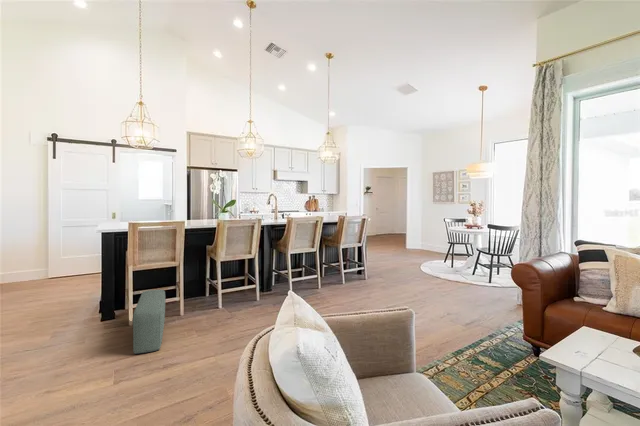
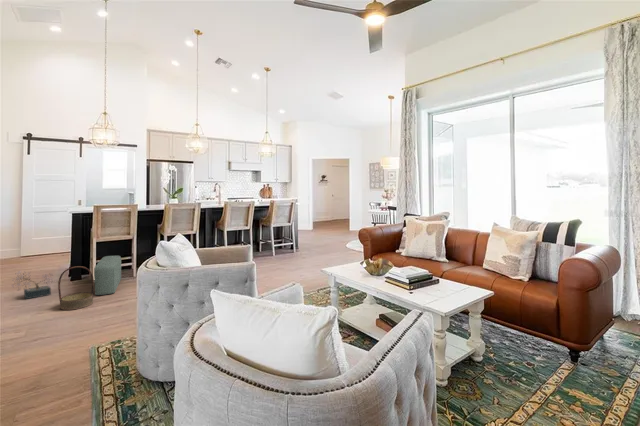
basket: none [82,315,133,386] -> present [58,266,94,310]
decorative plant: none [17,317,81,360] -> present [15,271,52,299]

